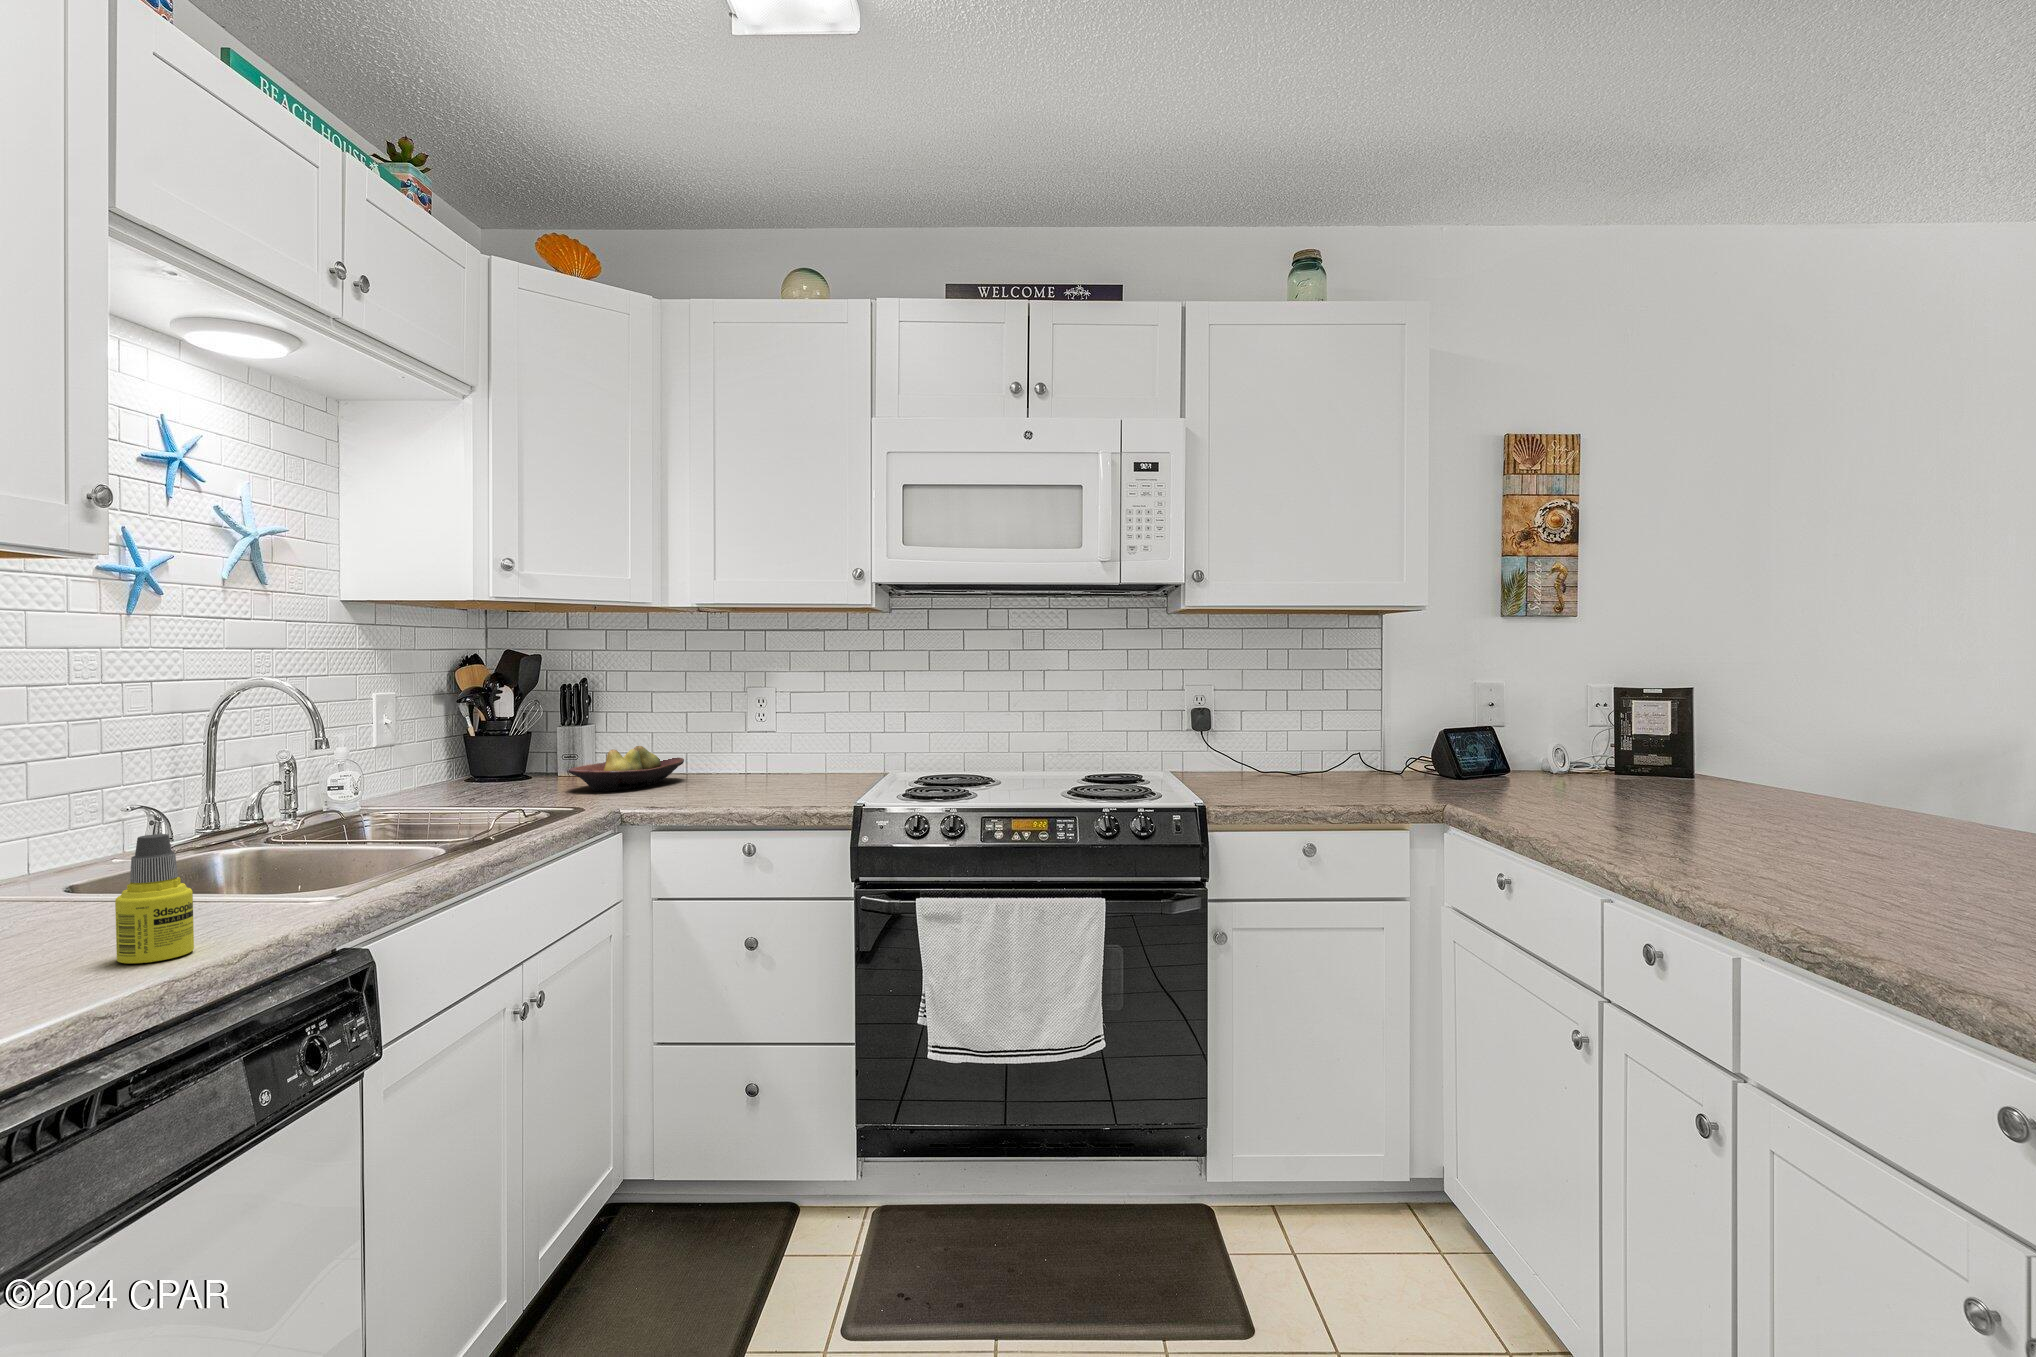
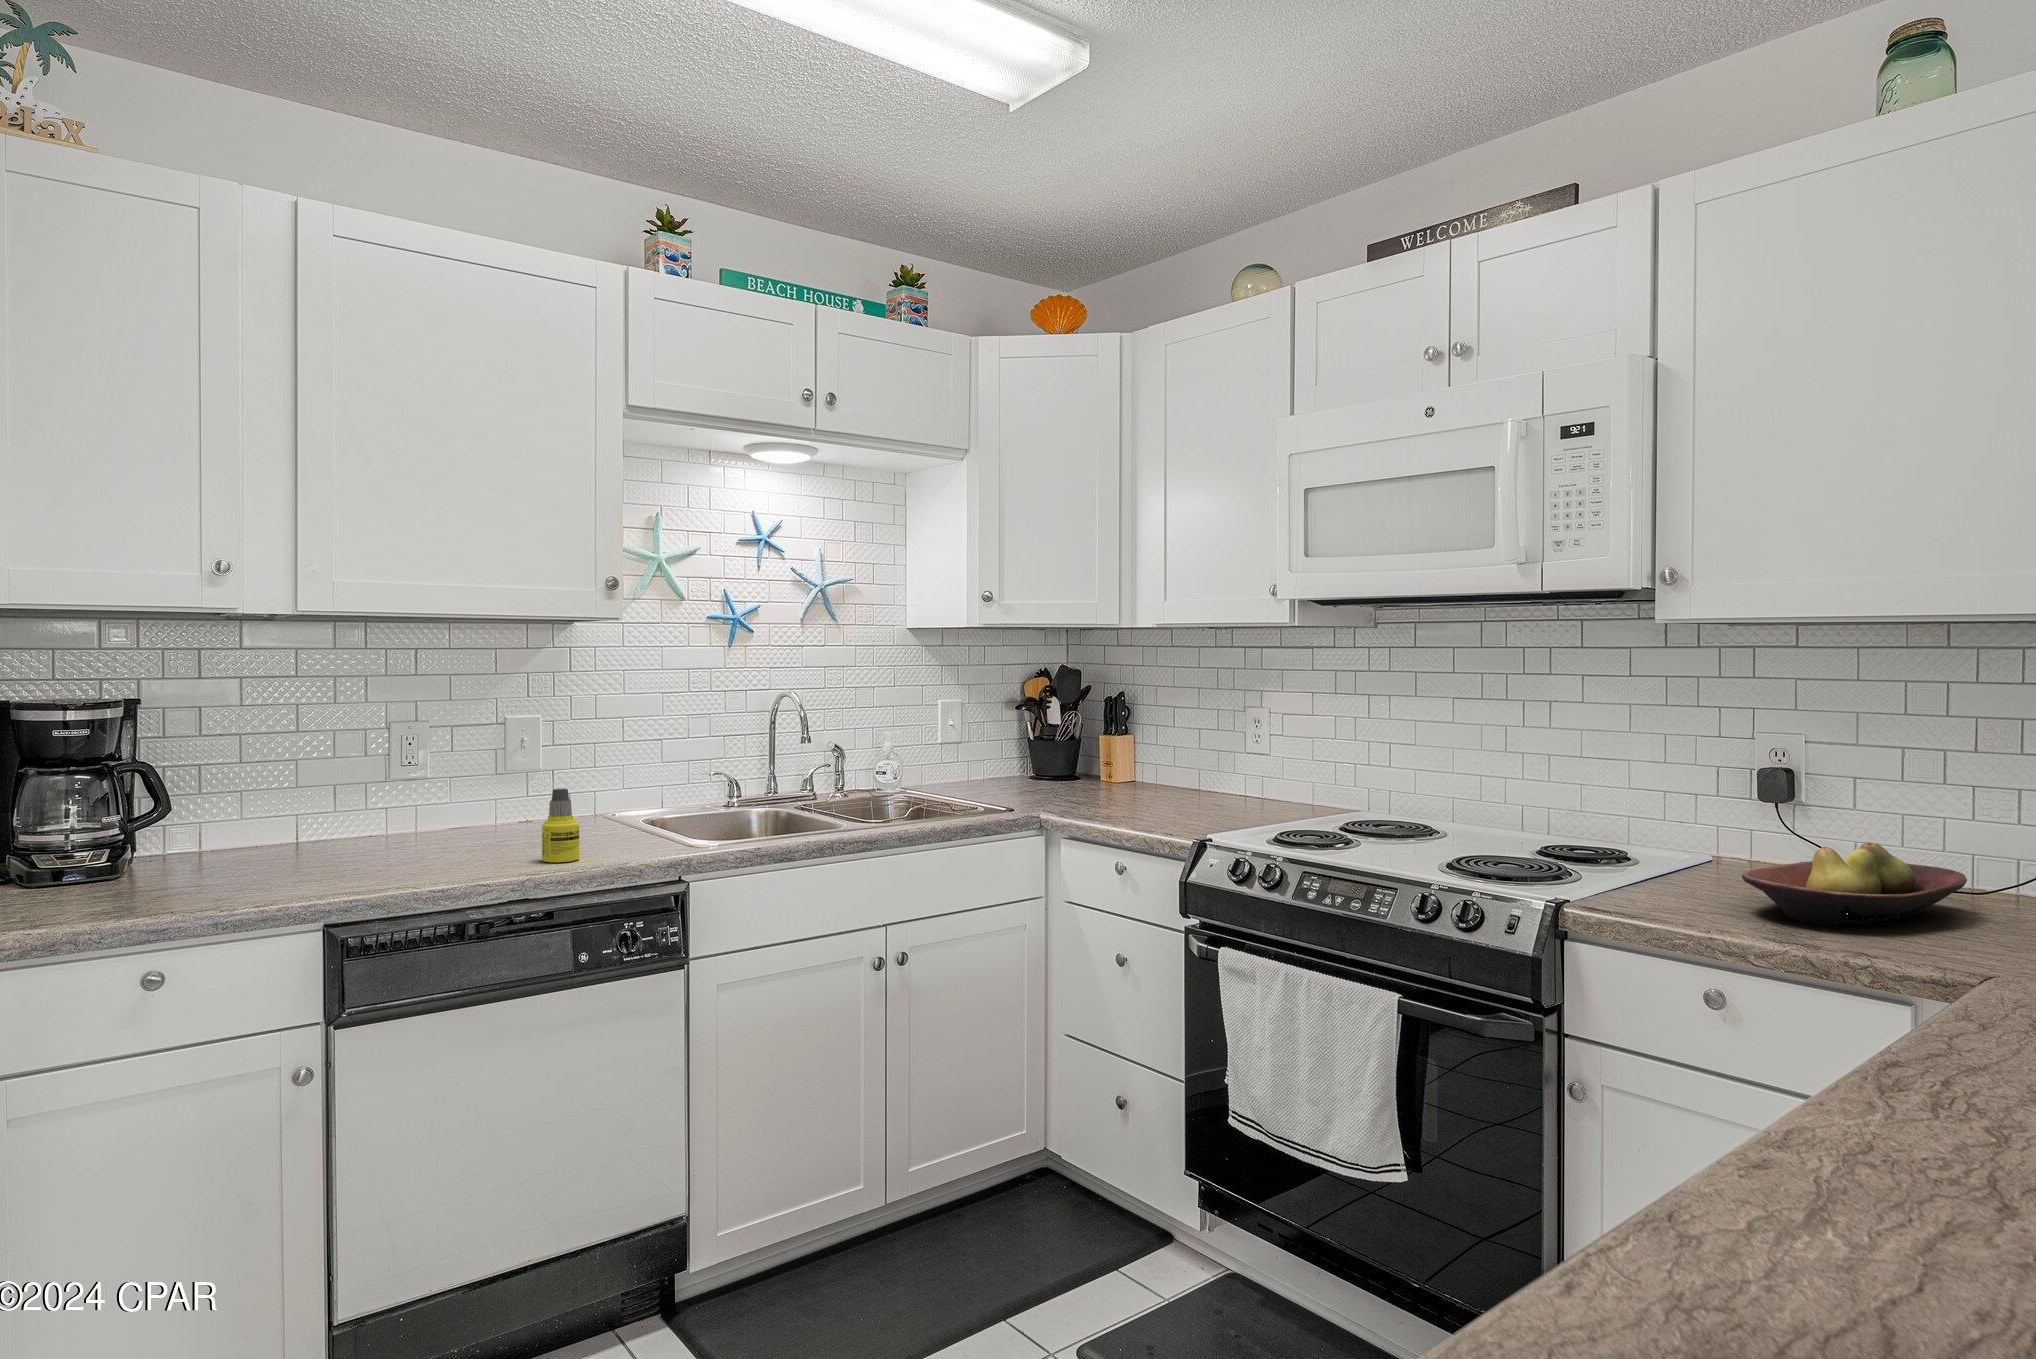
fruit bowl: present [568,746,684,791] -> present [1742,842,1967,925]

